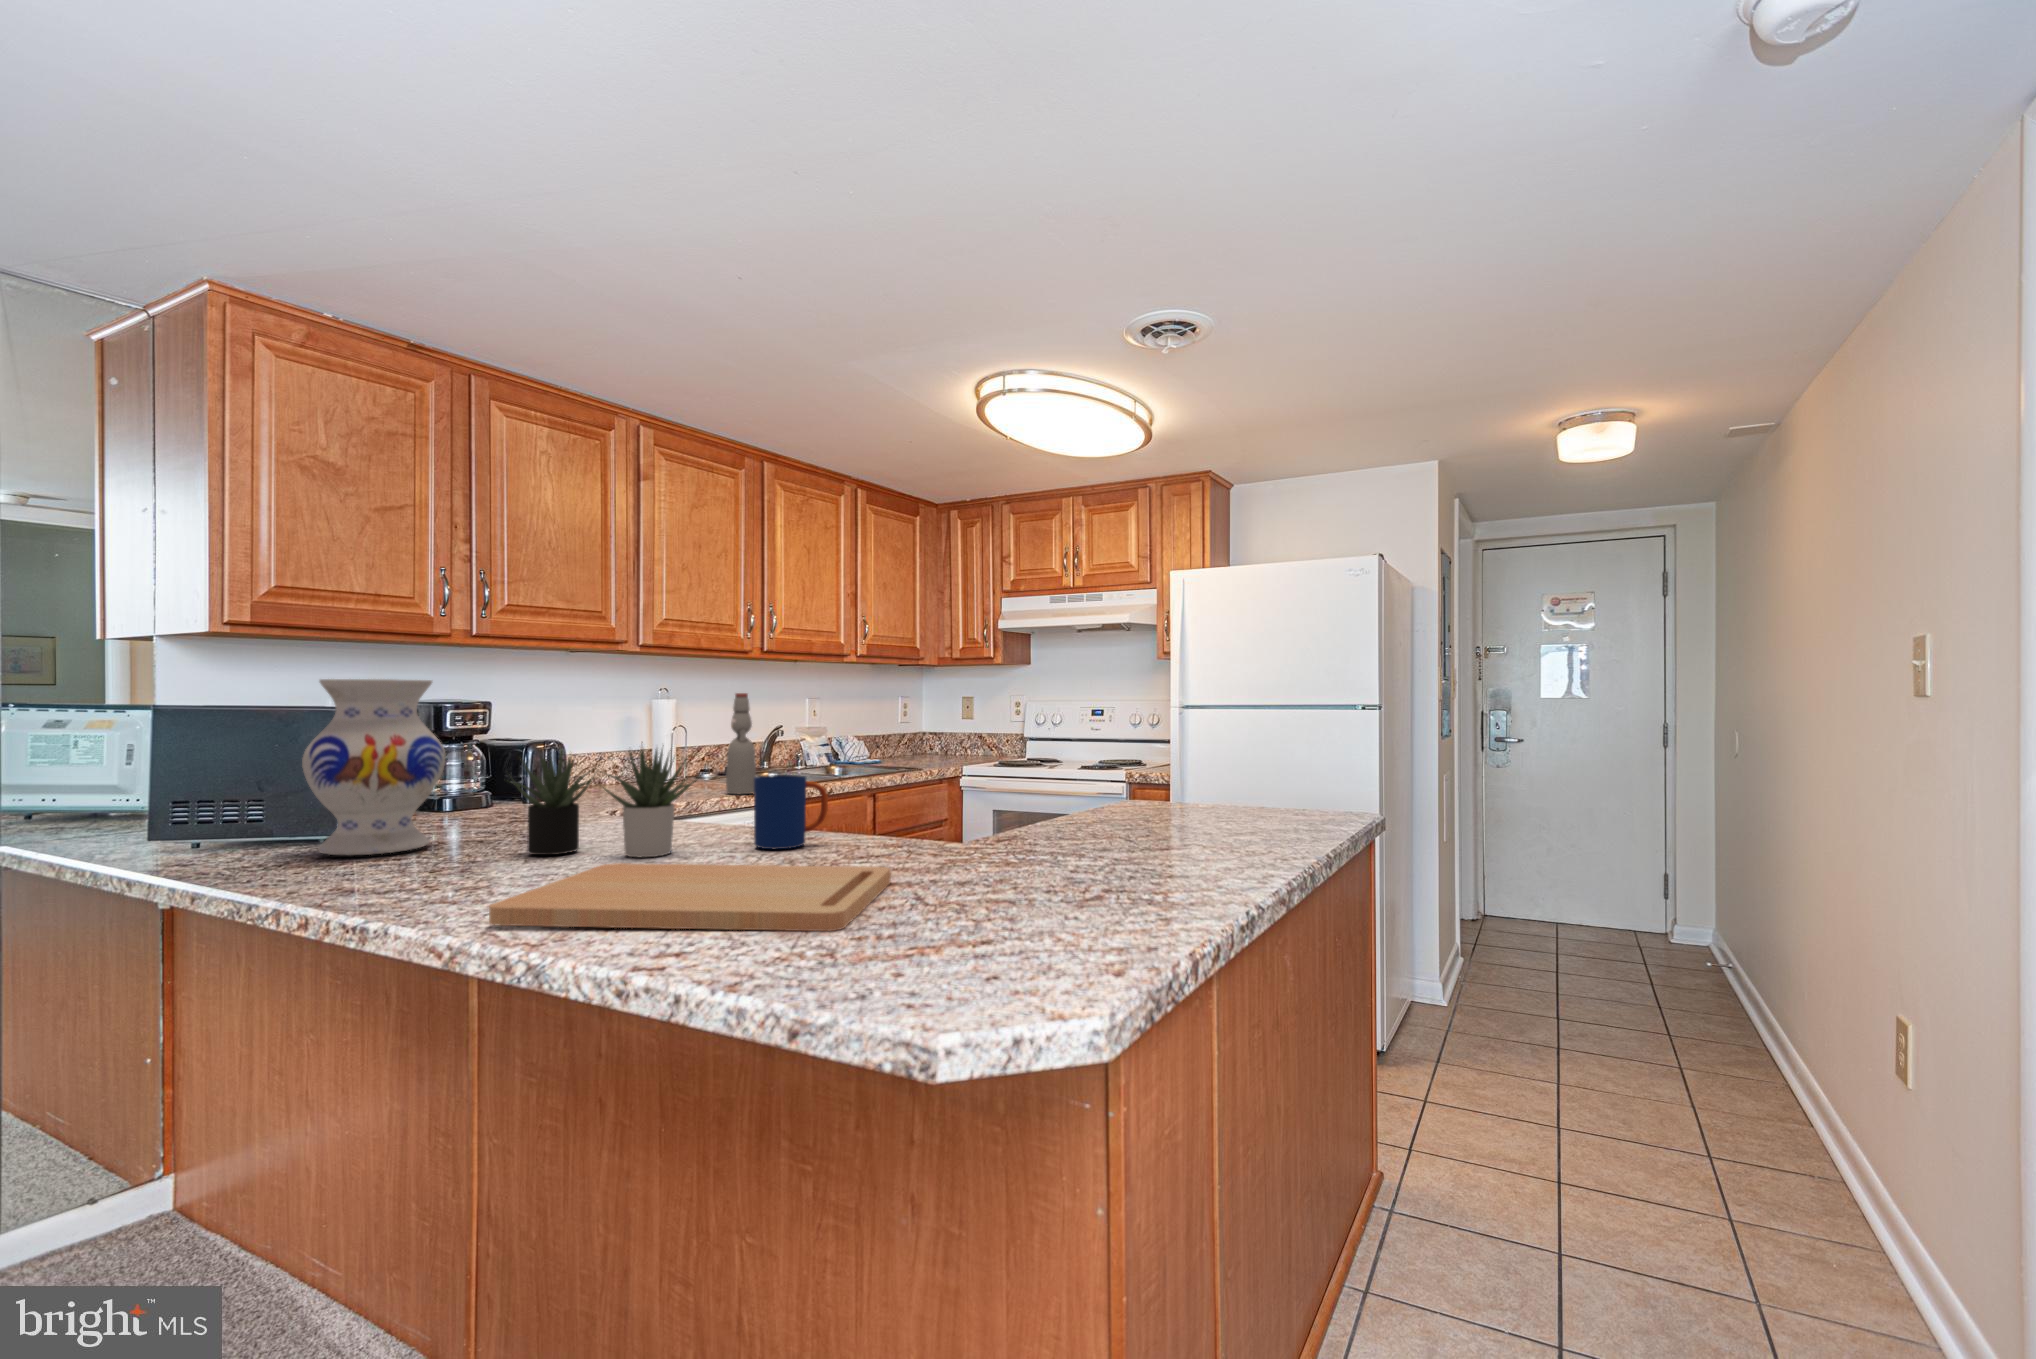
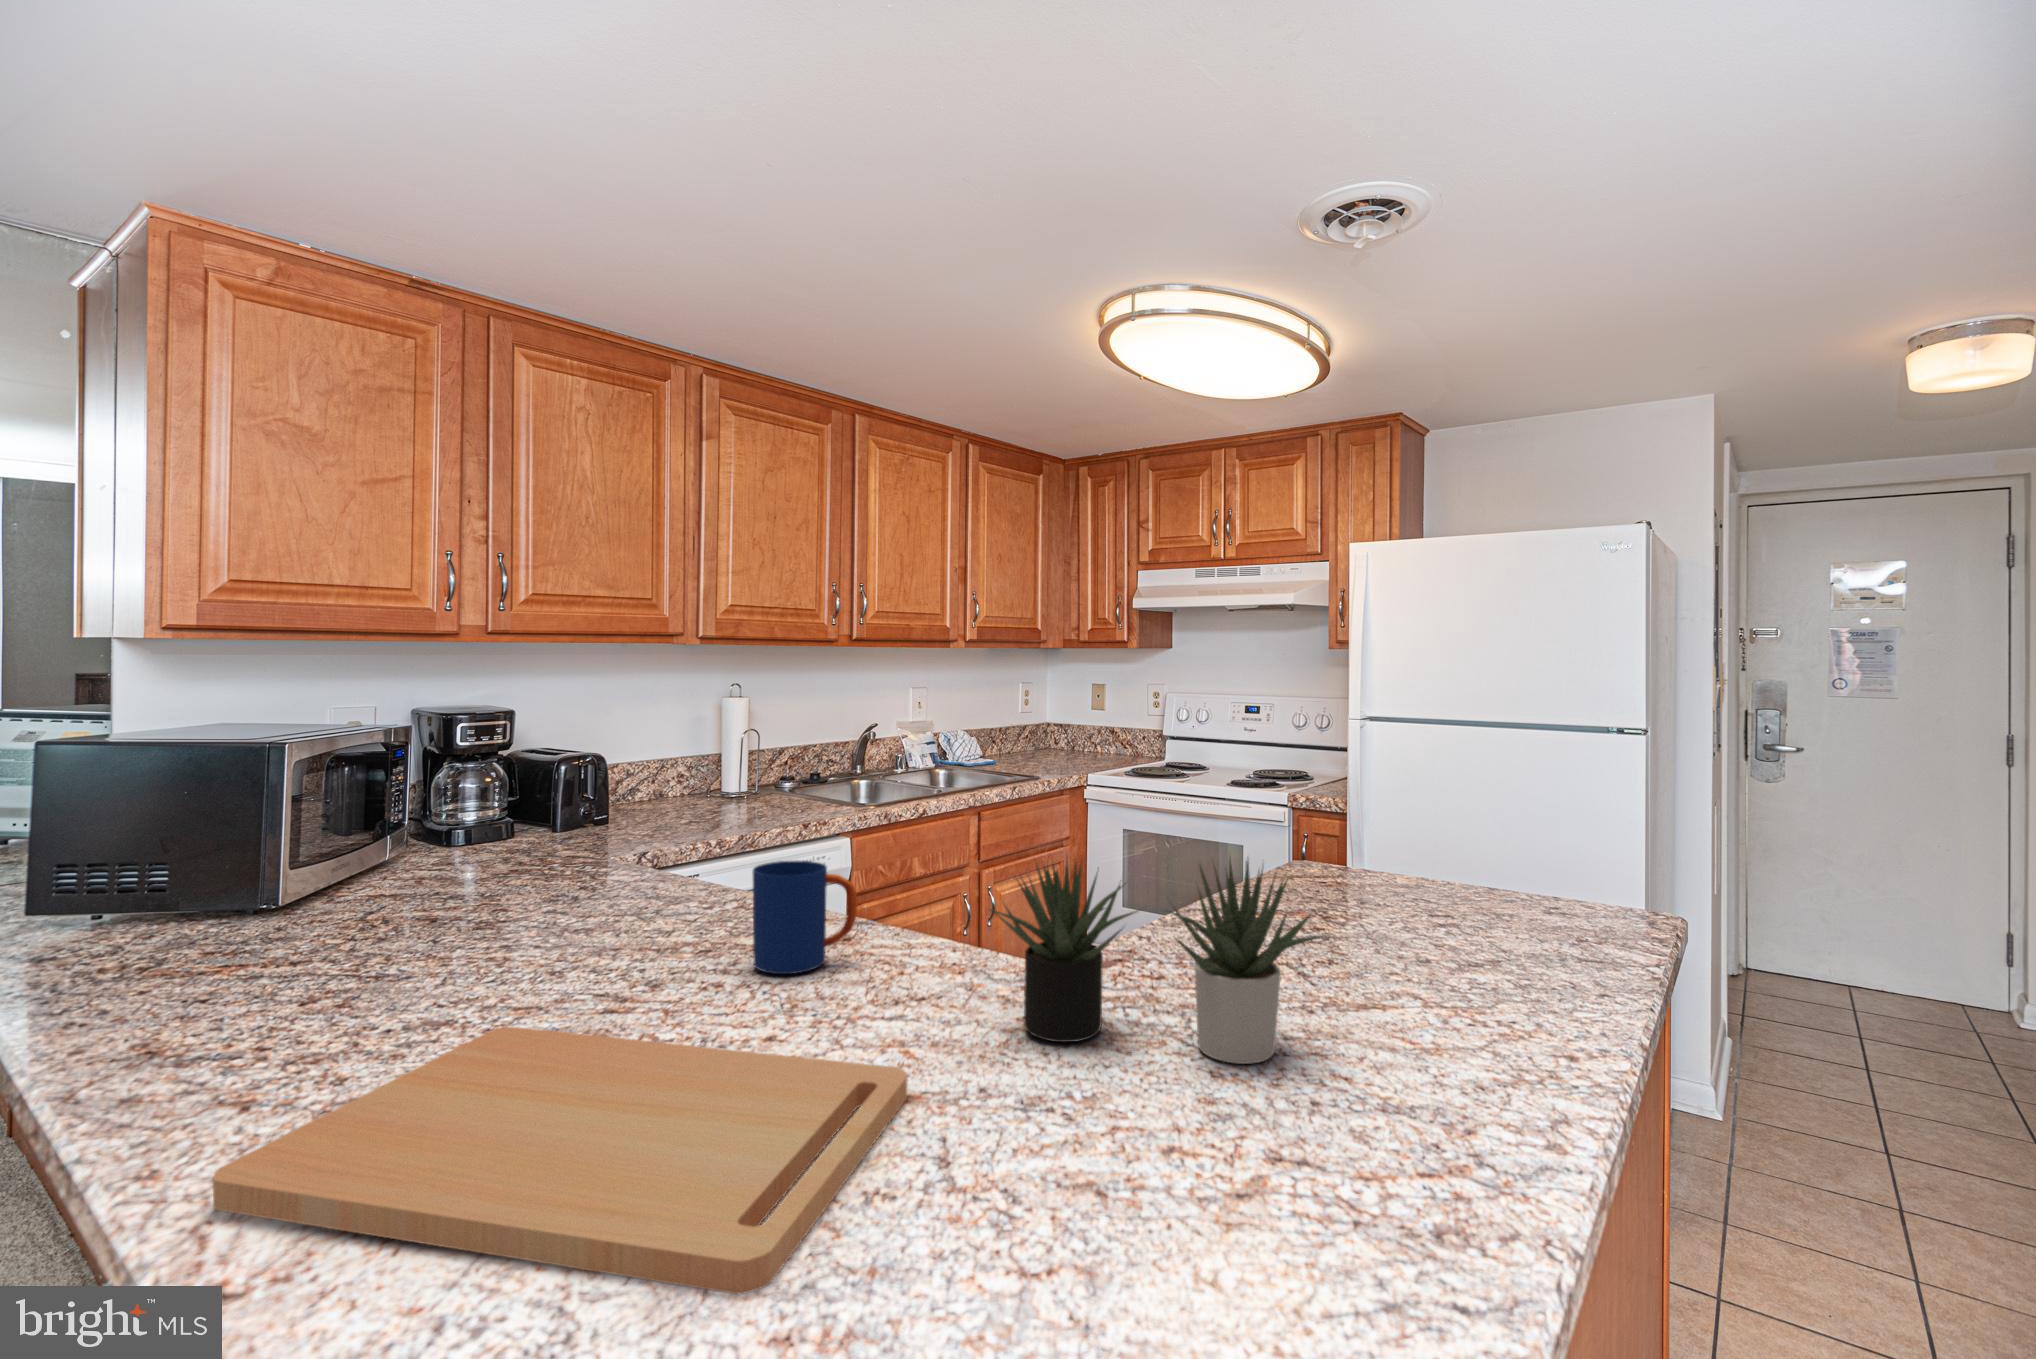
vase: present [302,679,445,855] -> none [183,713,377,954]
bottle: present [726,693,756,794] -> none [799,695,833,816]
succulent plant: present [512,749,697,857] -> present [990,859,1325,1064]

